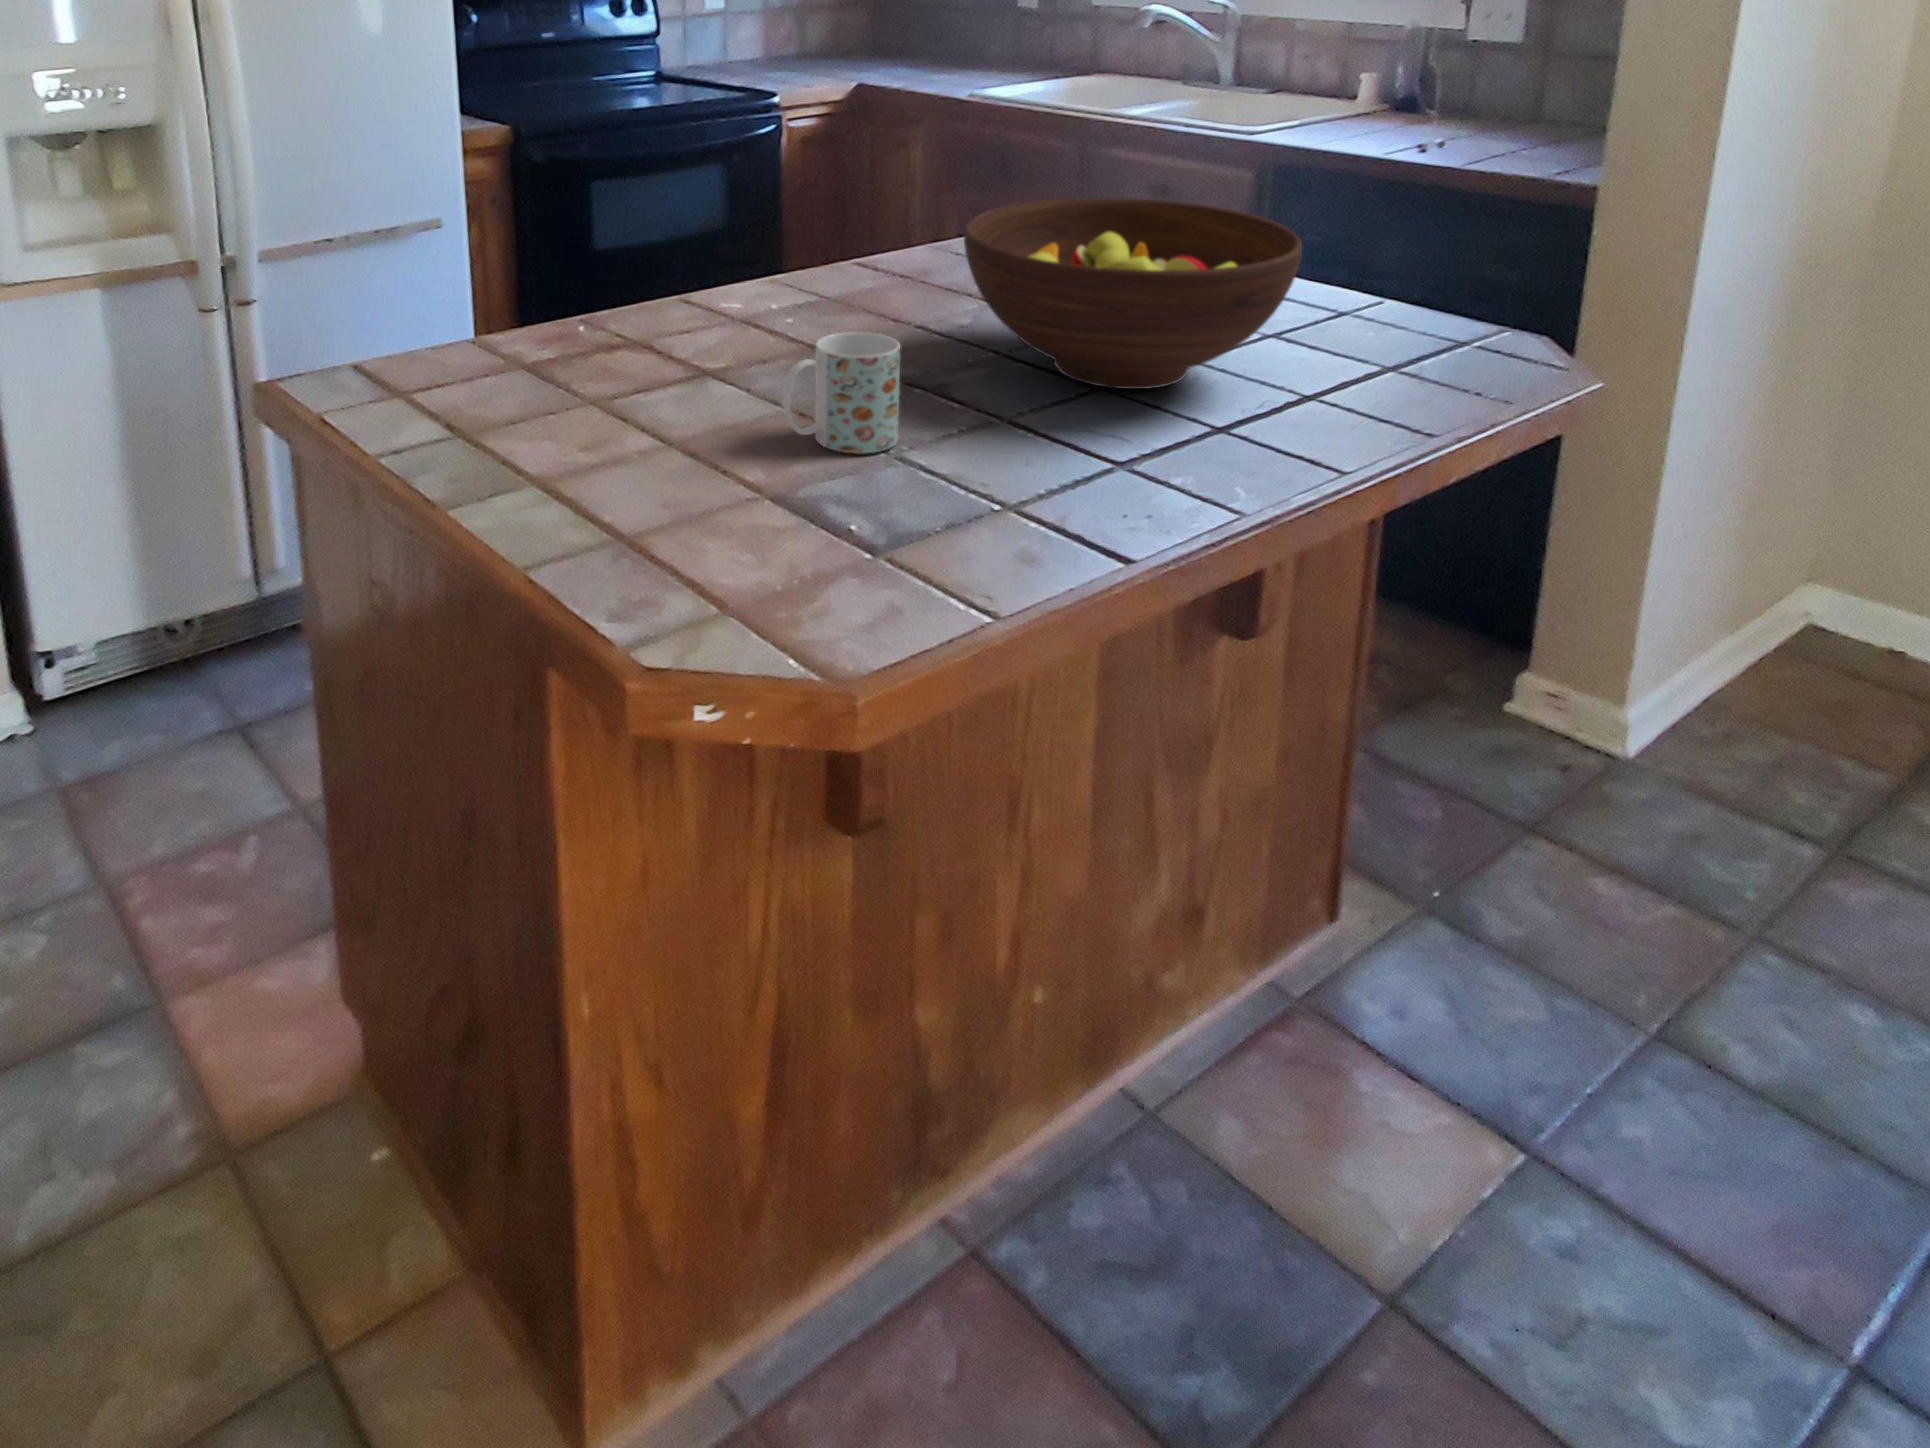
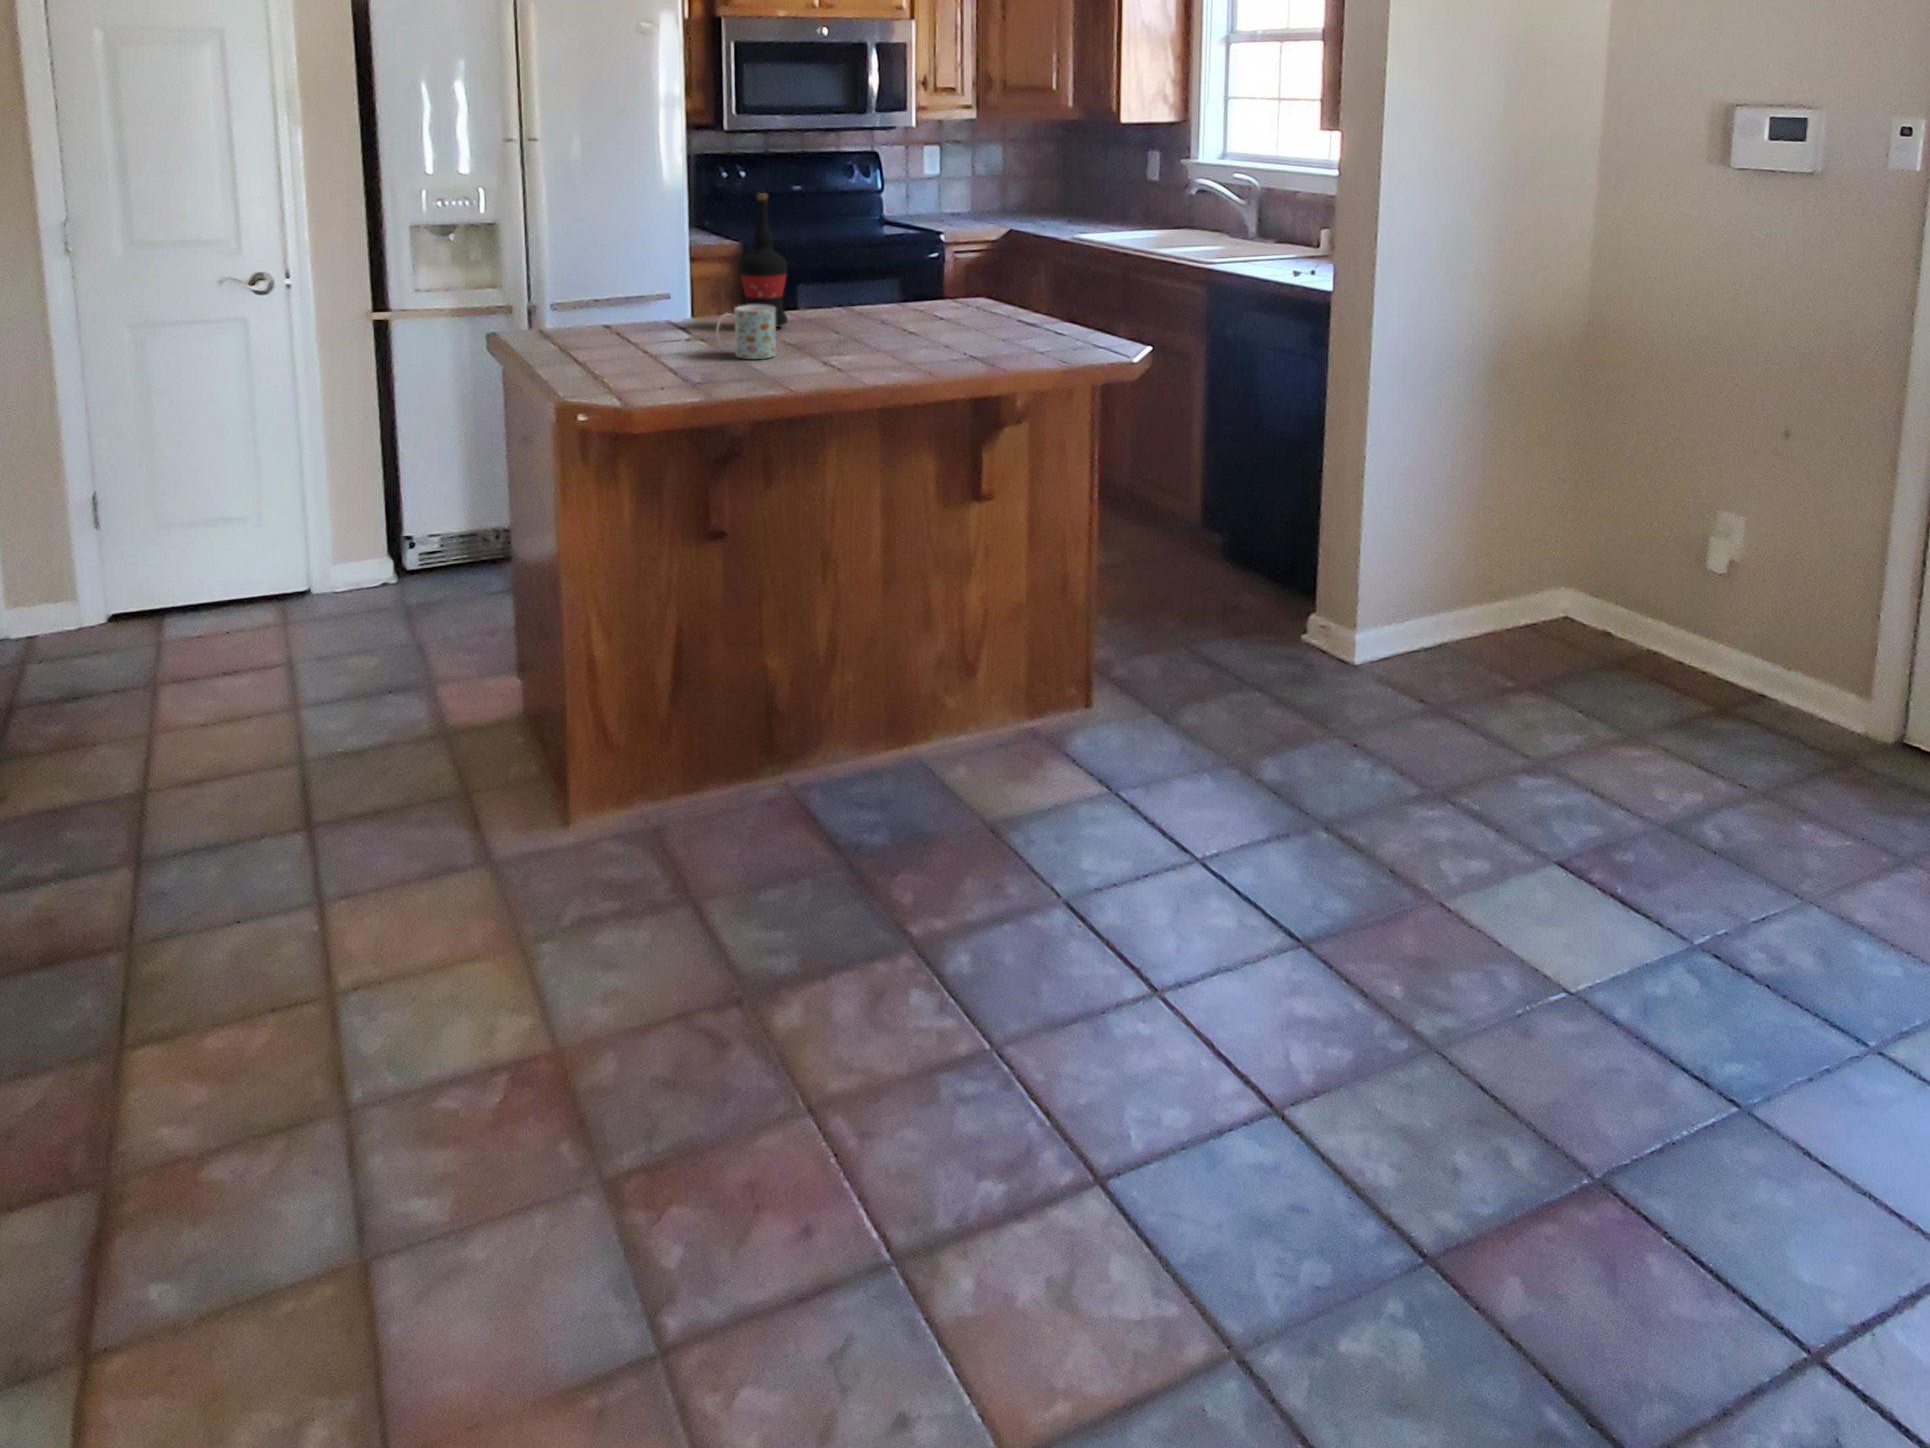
wine bottle: none [731,88,825,349] -> present [740,193,788,327]
fruit bowl: present [964,198,1302,389] -> none [838,258,1003,347]

